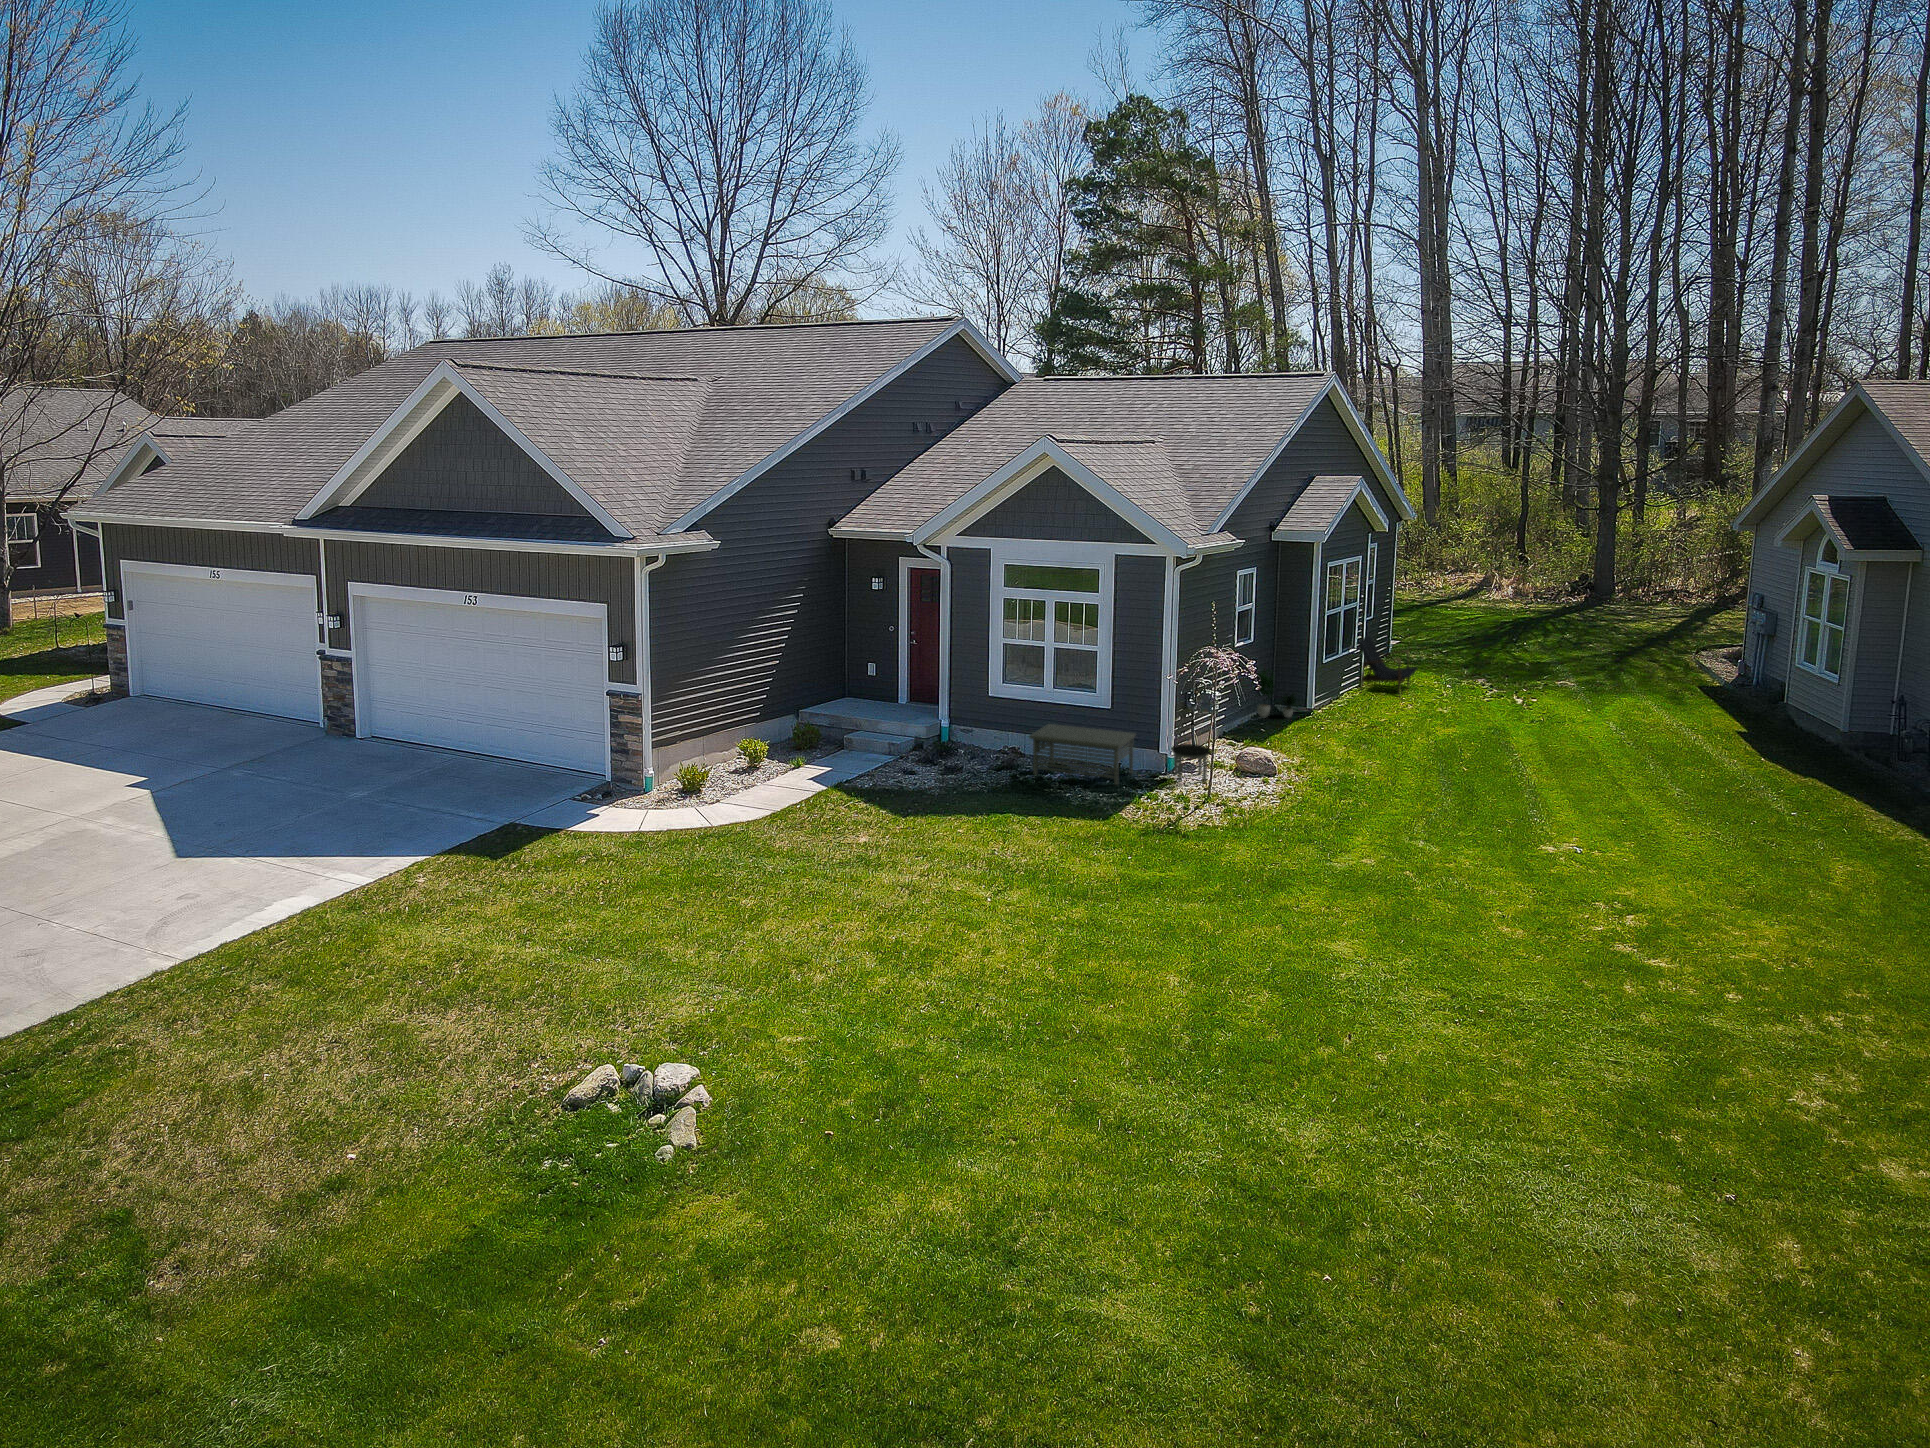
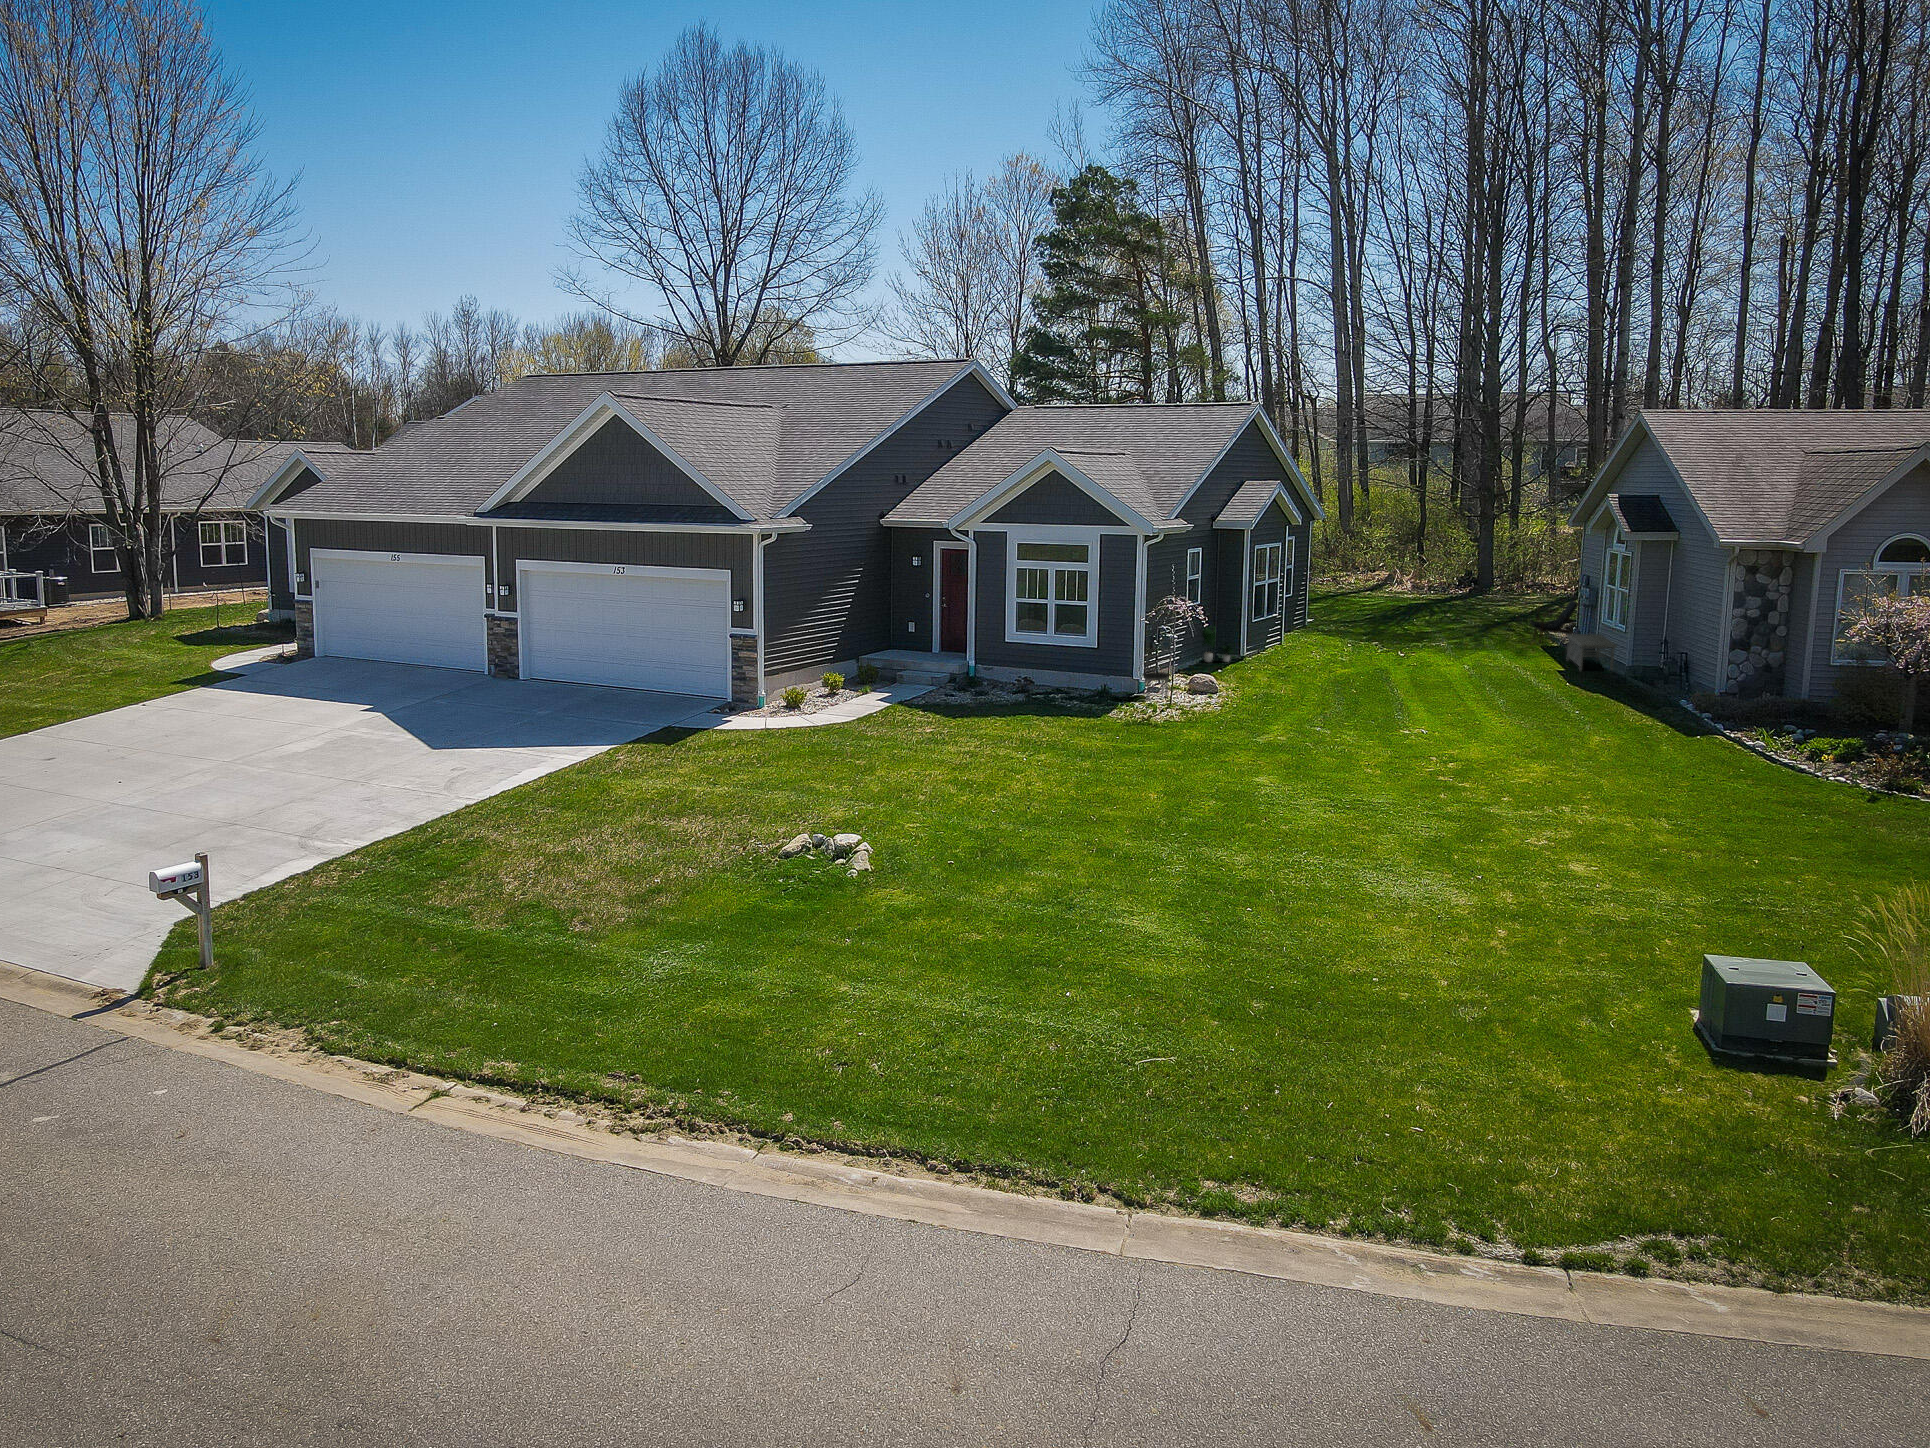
lounge chair: present [1358,636,1417,696] -> present [1529,599,1579,641]
storage bench: present [1029,724,1135,785] -> present [1567,634,1617,671]

